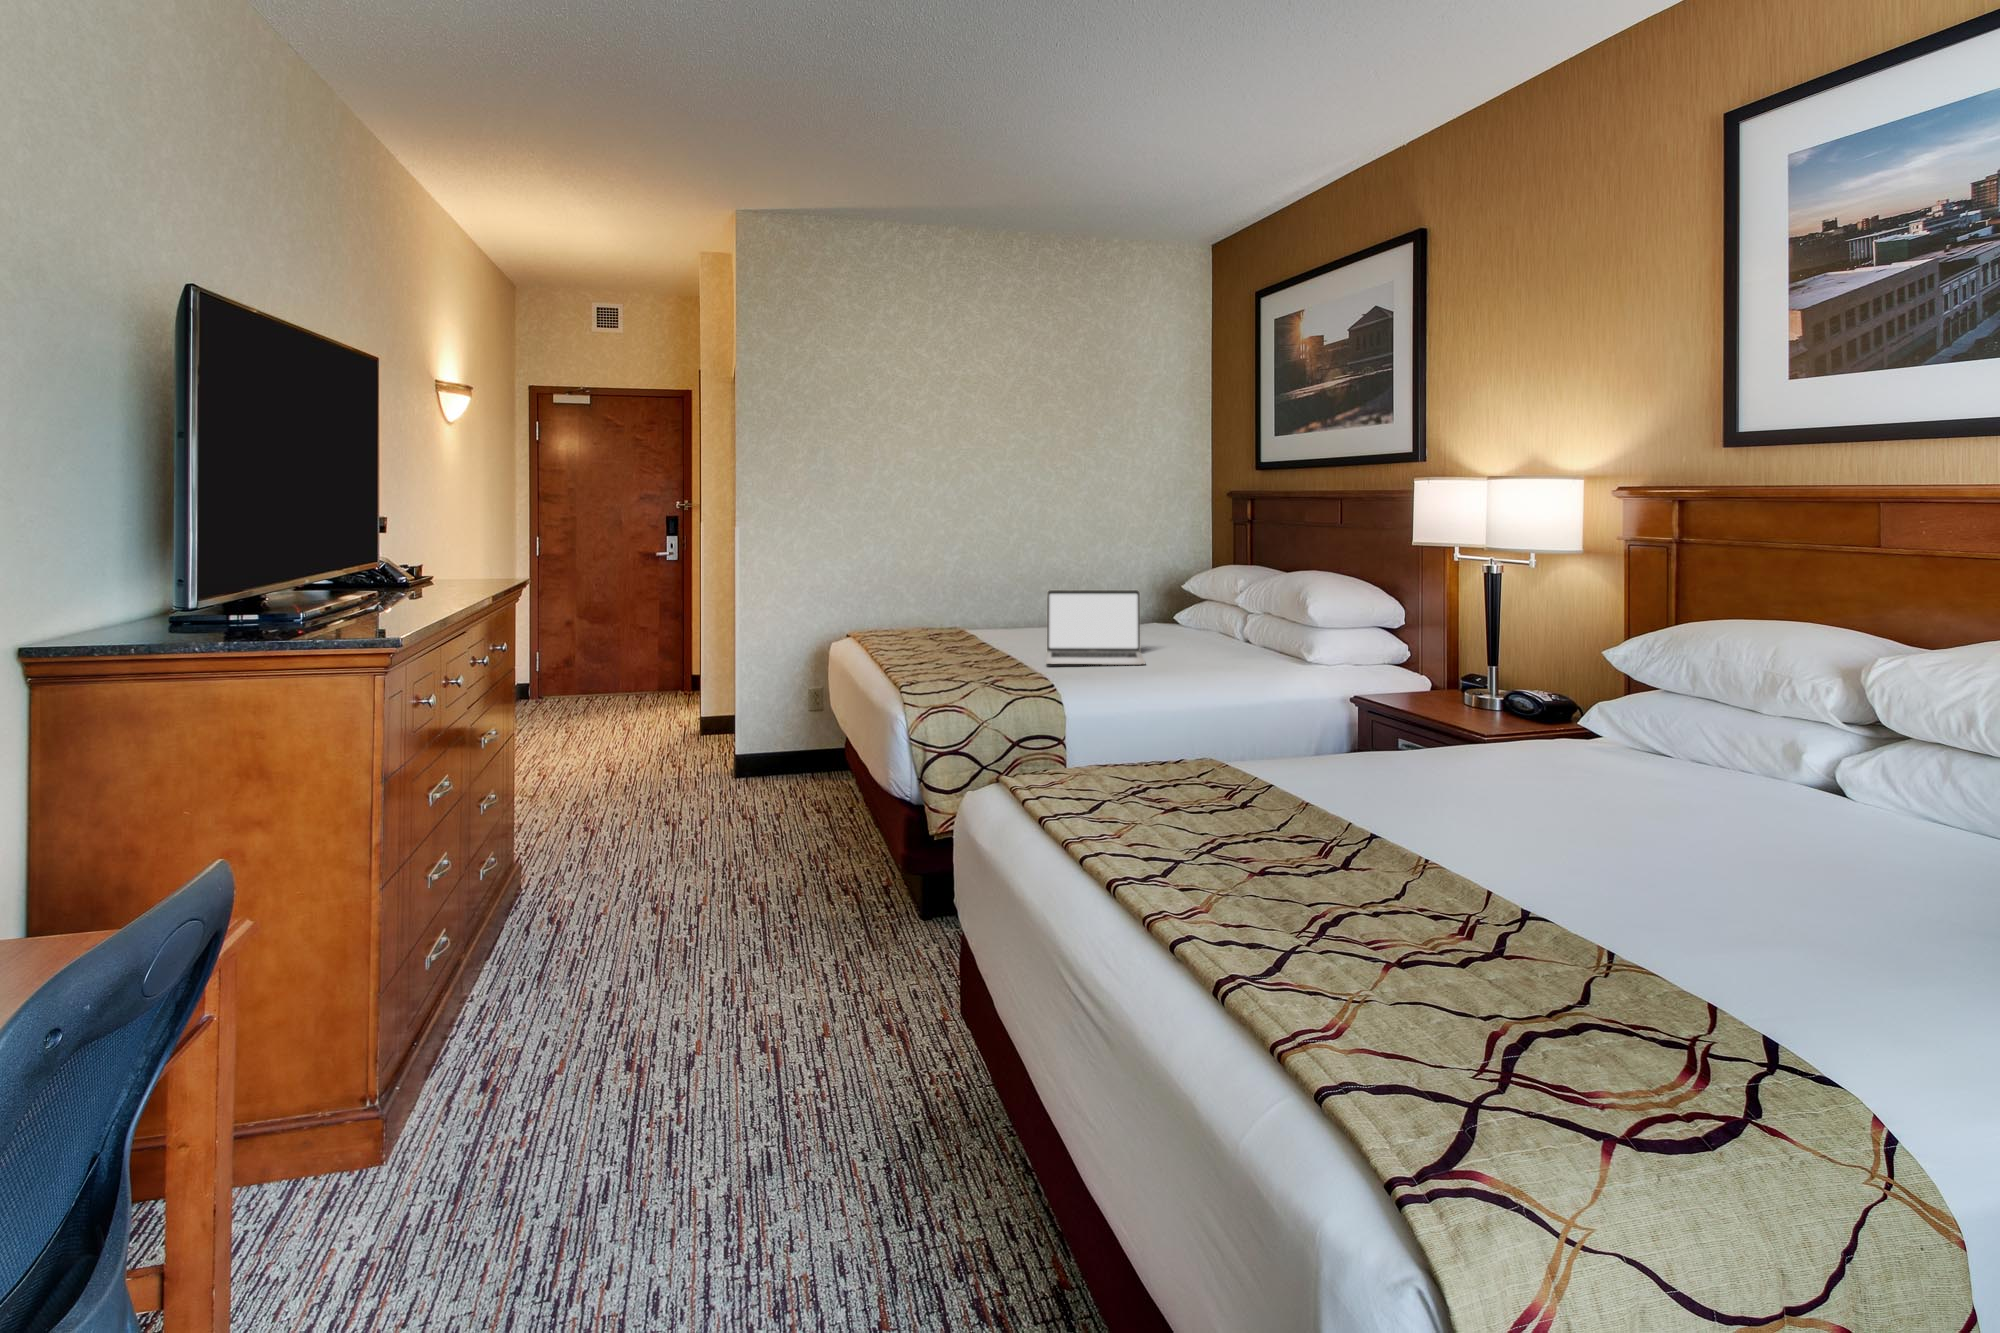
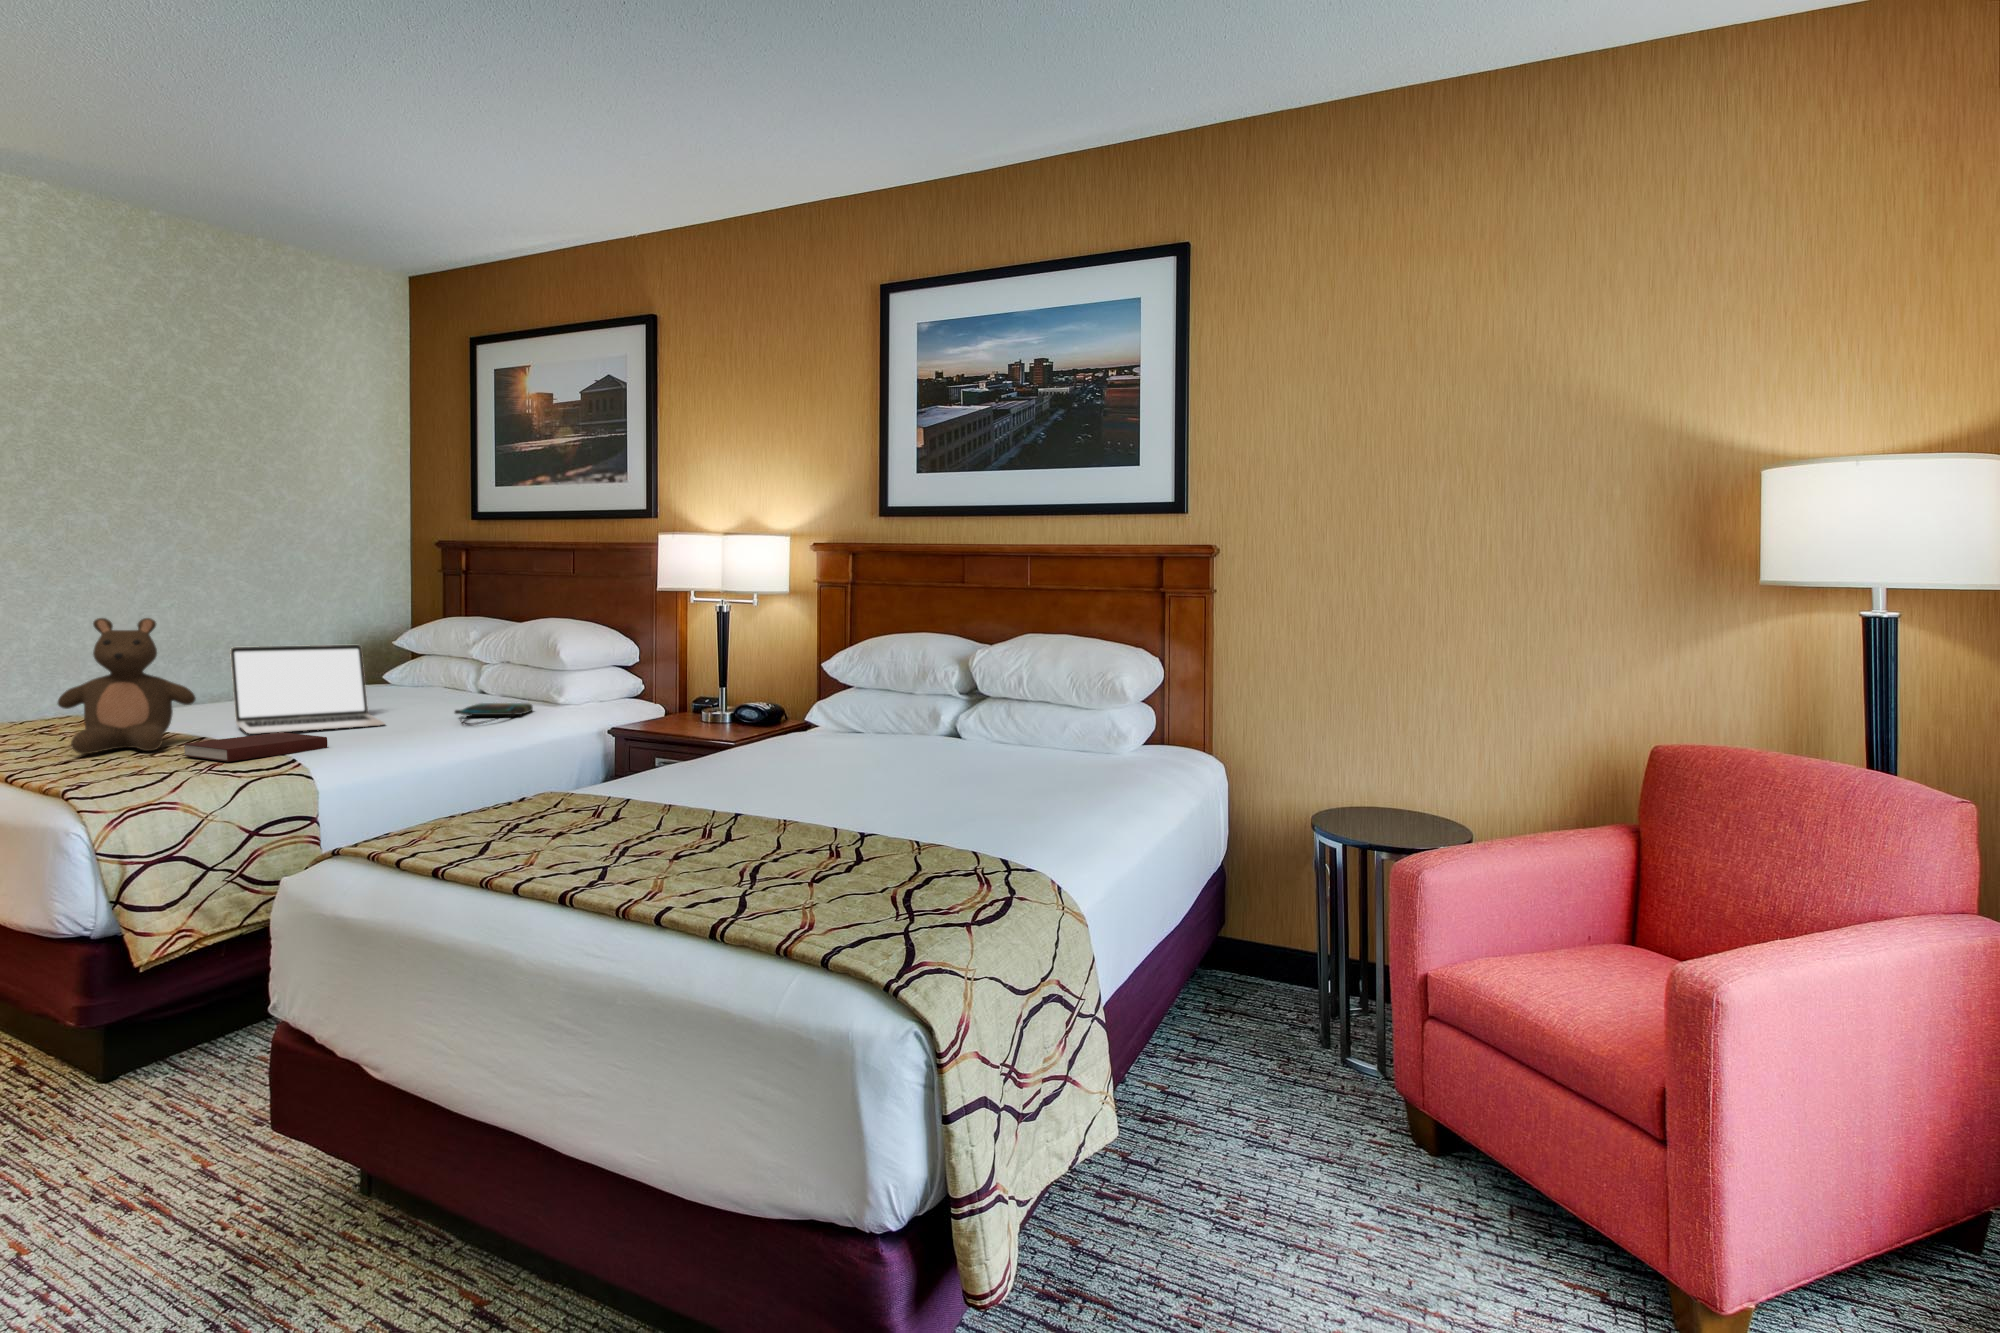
stuffed bear: none [935,568,1013,673] -> present [58,618,196,754]
tote bag: none [1201,649,1274,673] -> present [455,703,533,726]
notebook: none [992,666,1087,691] -> present [182,732,327,762]

